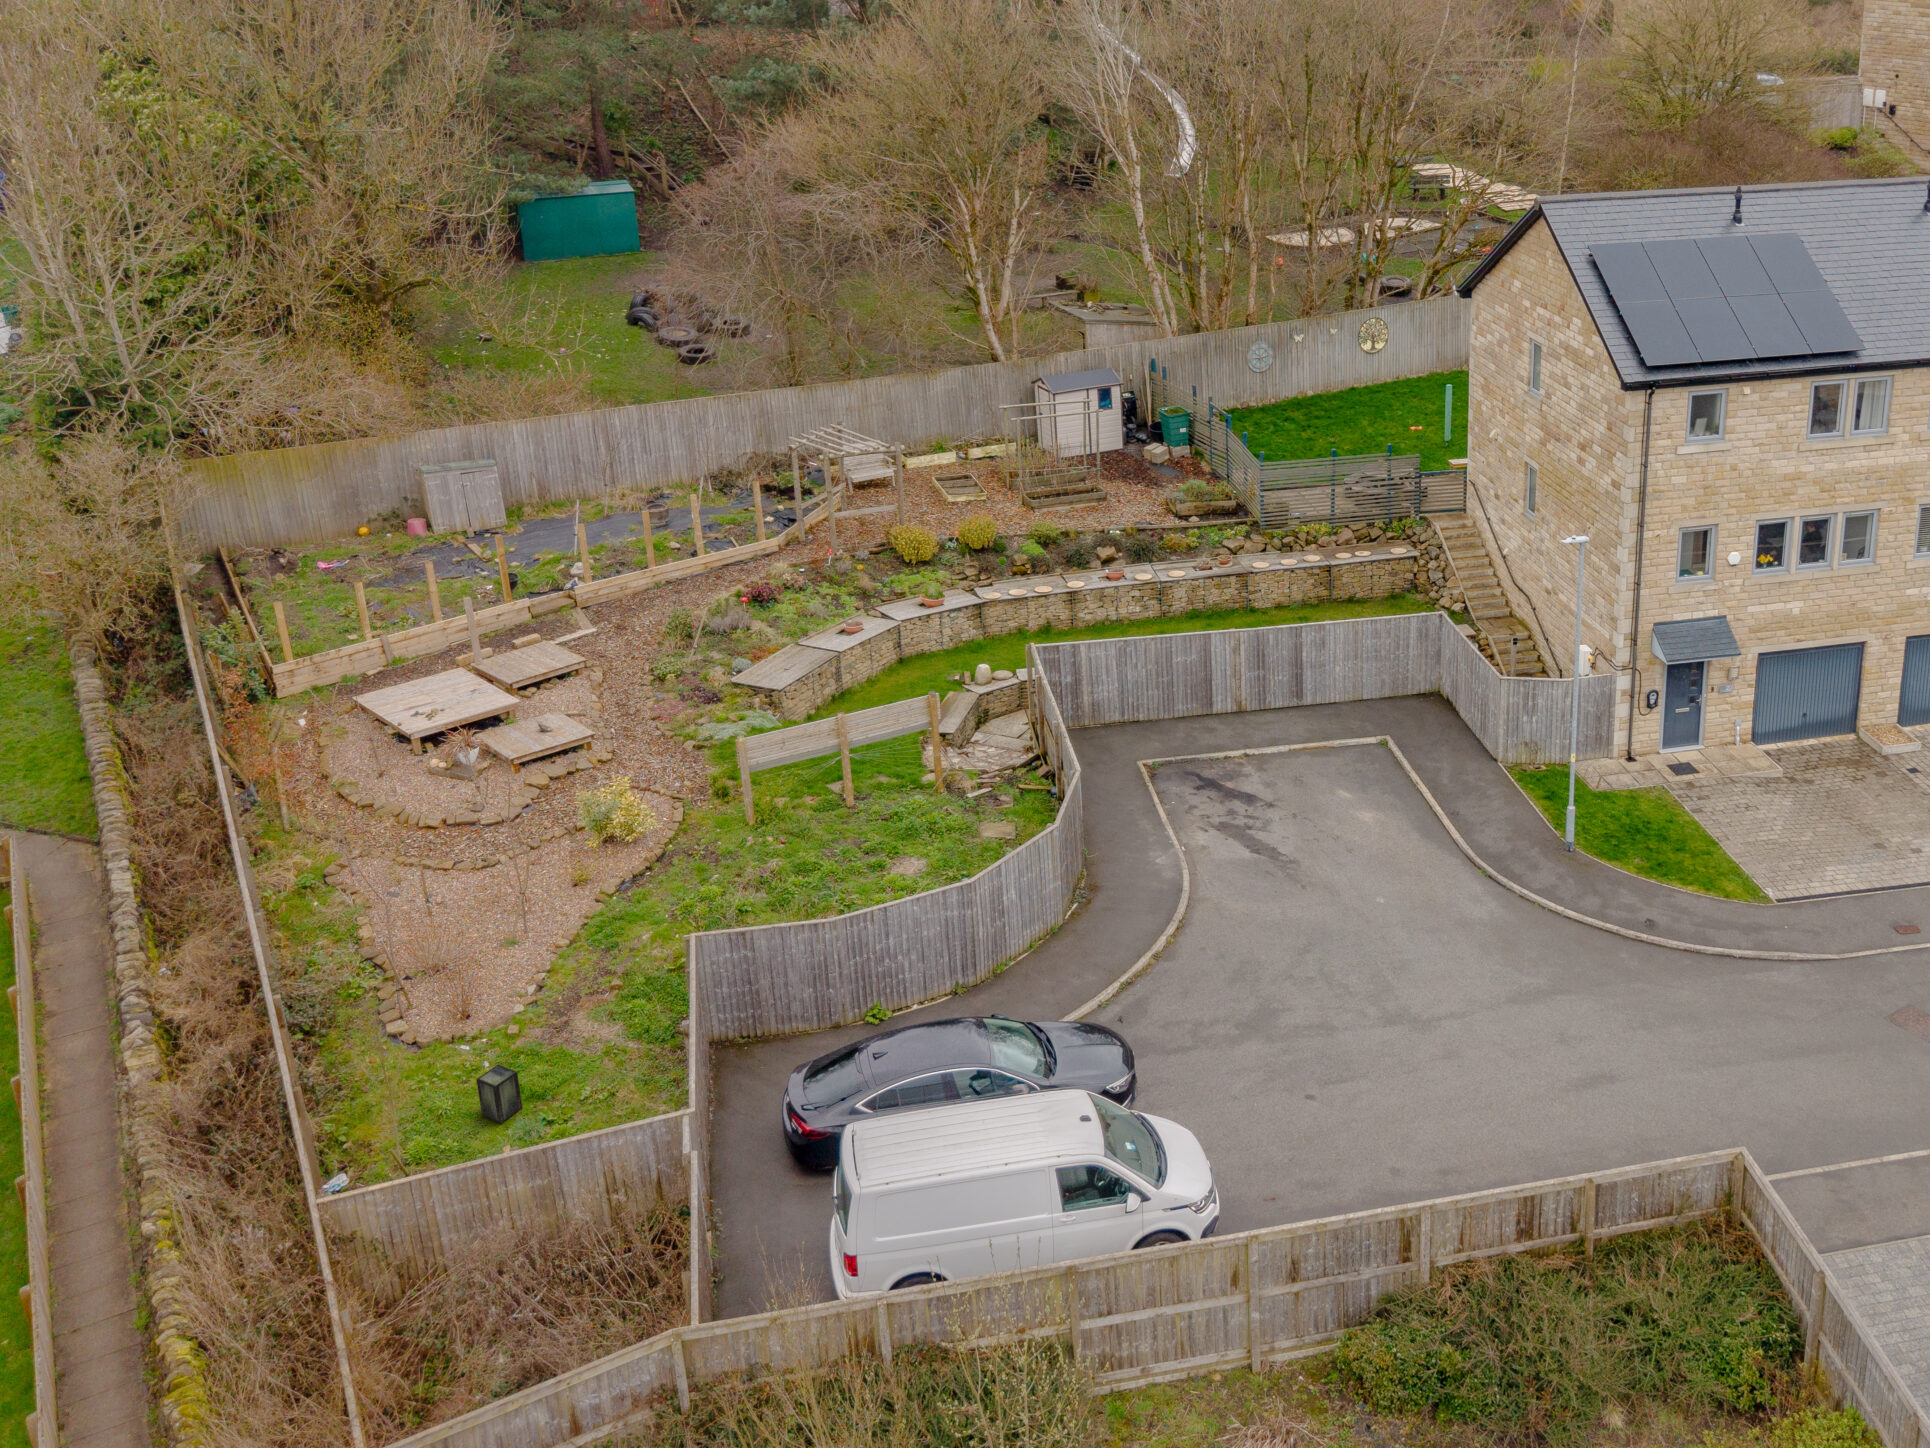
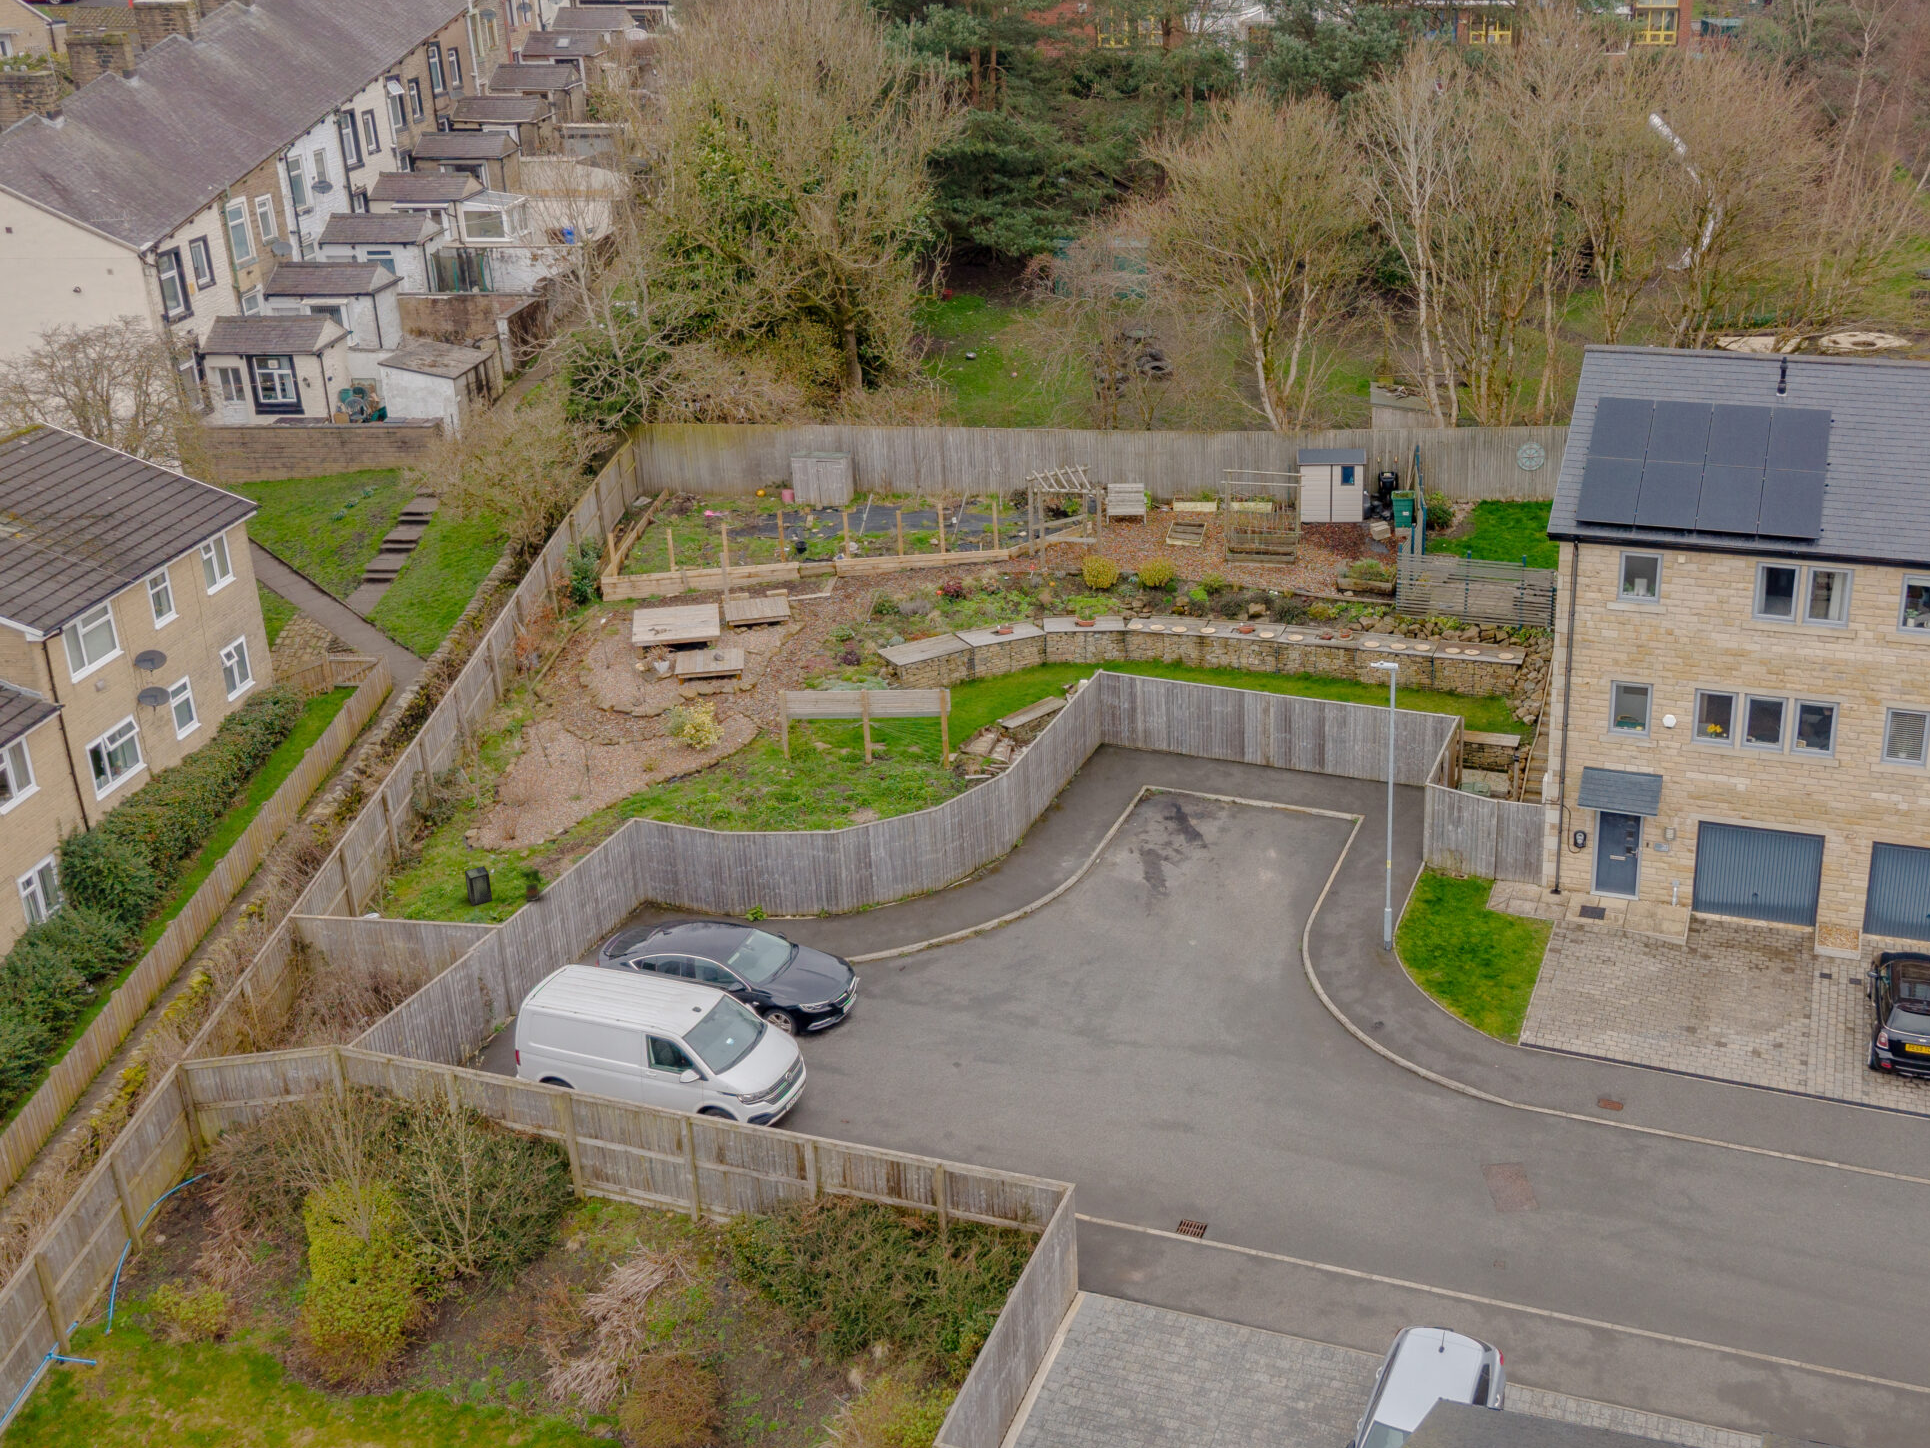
potted tree: none [559,1046,594,1094] -> present [520,869,541,901]

